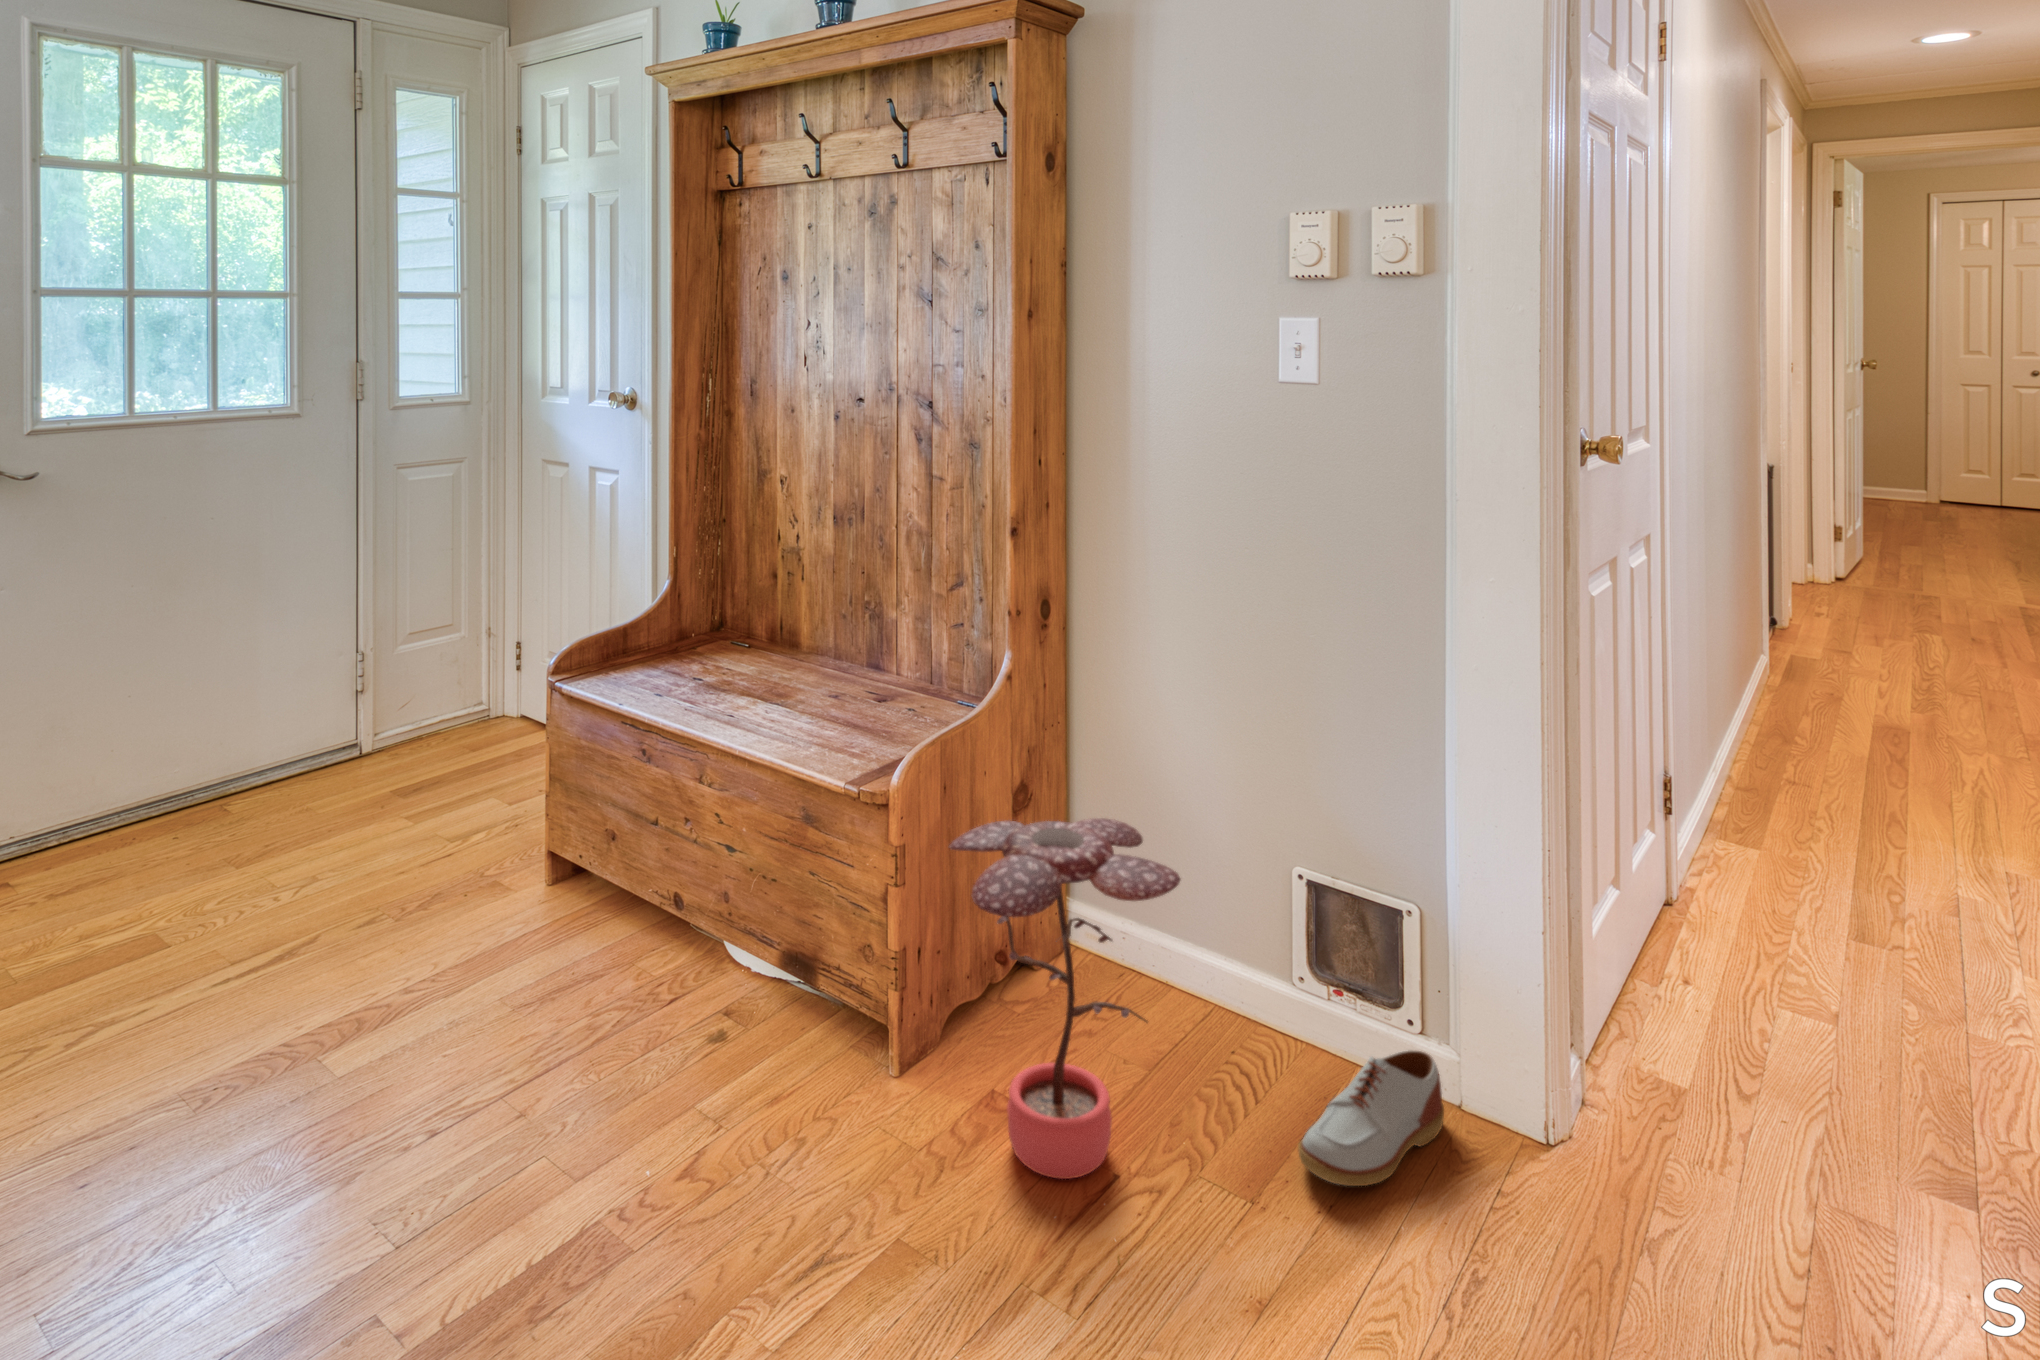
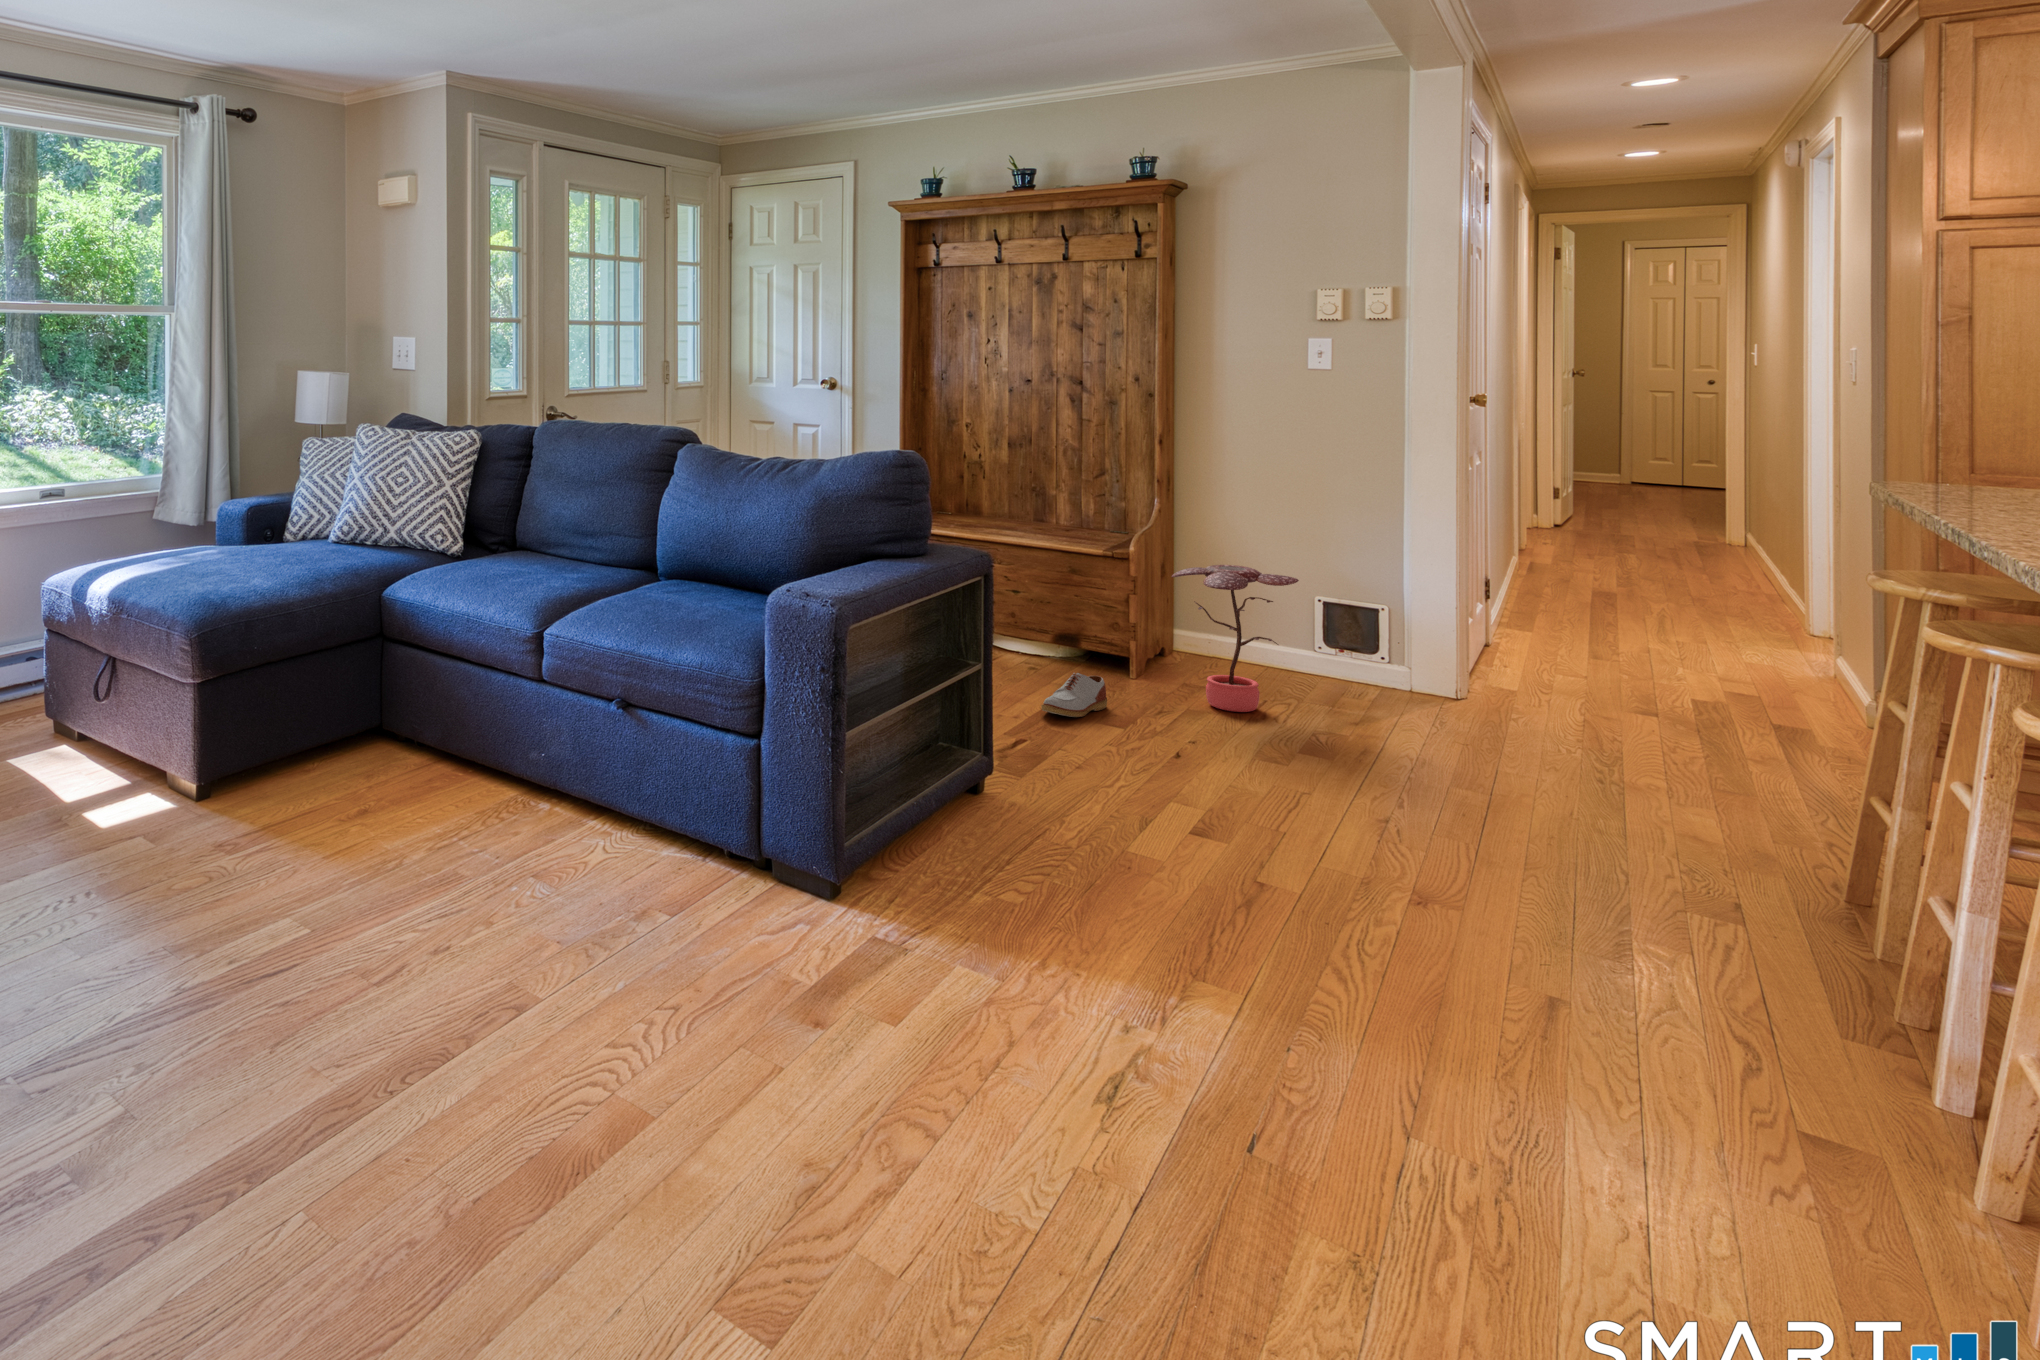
shoe: present [1298,1050,1444,1186] -> present [1041,673,1107,717]

